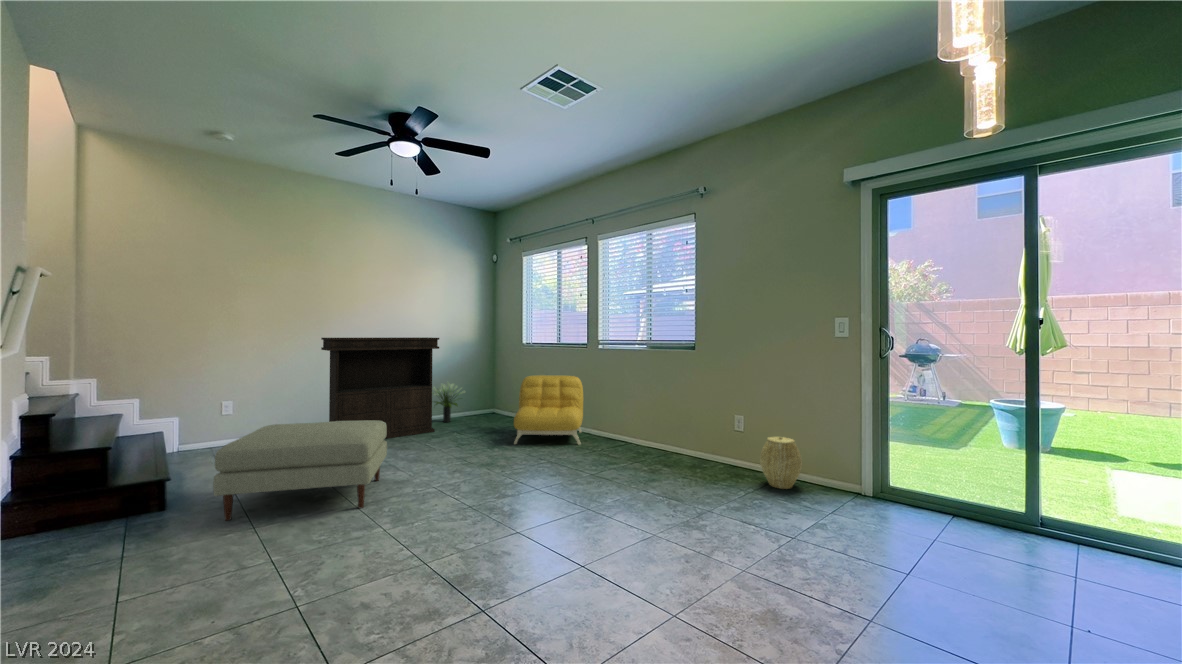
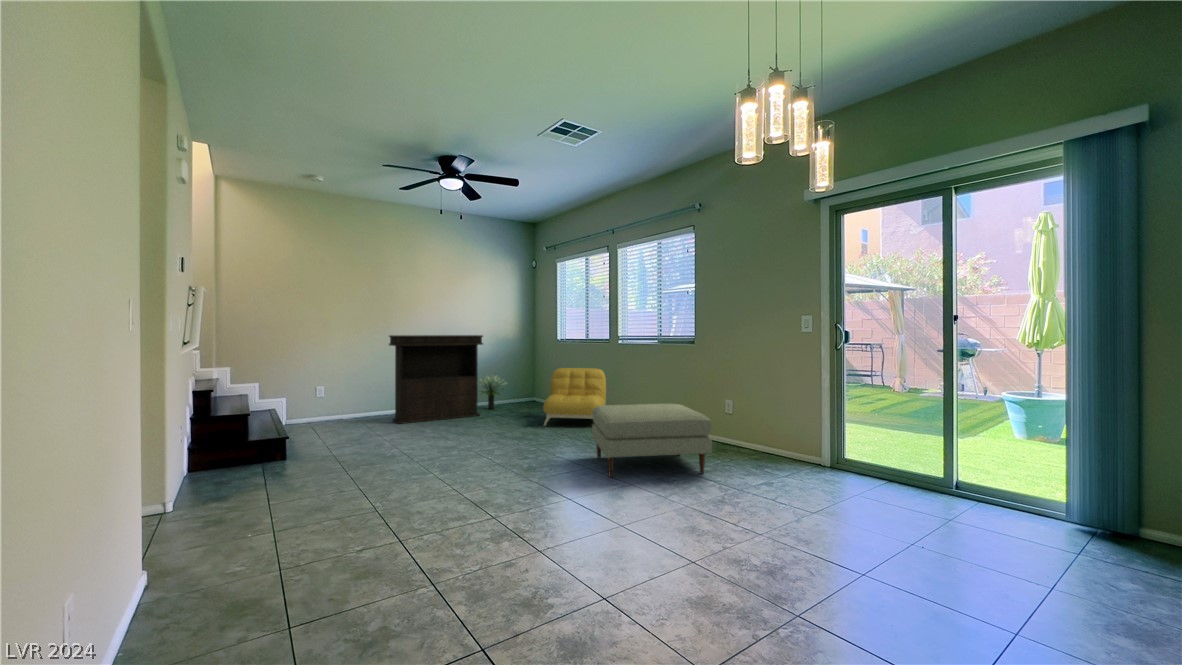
ottoman: present [213,421,387,521] -> present [592,404,712,478]
woven basket: present [760,437,802,489] -> none [740,417,775,461]

